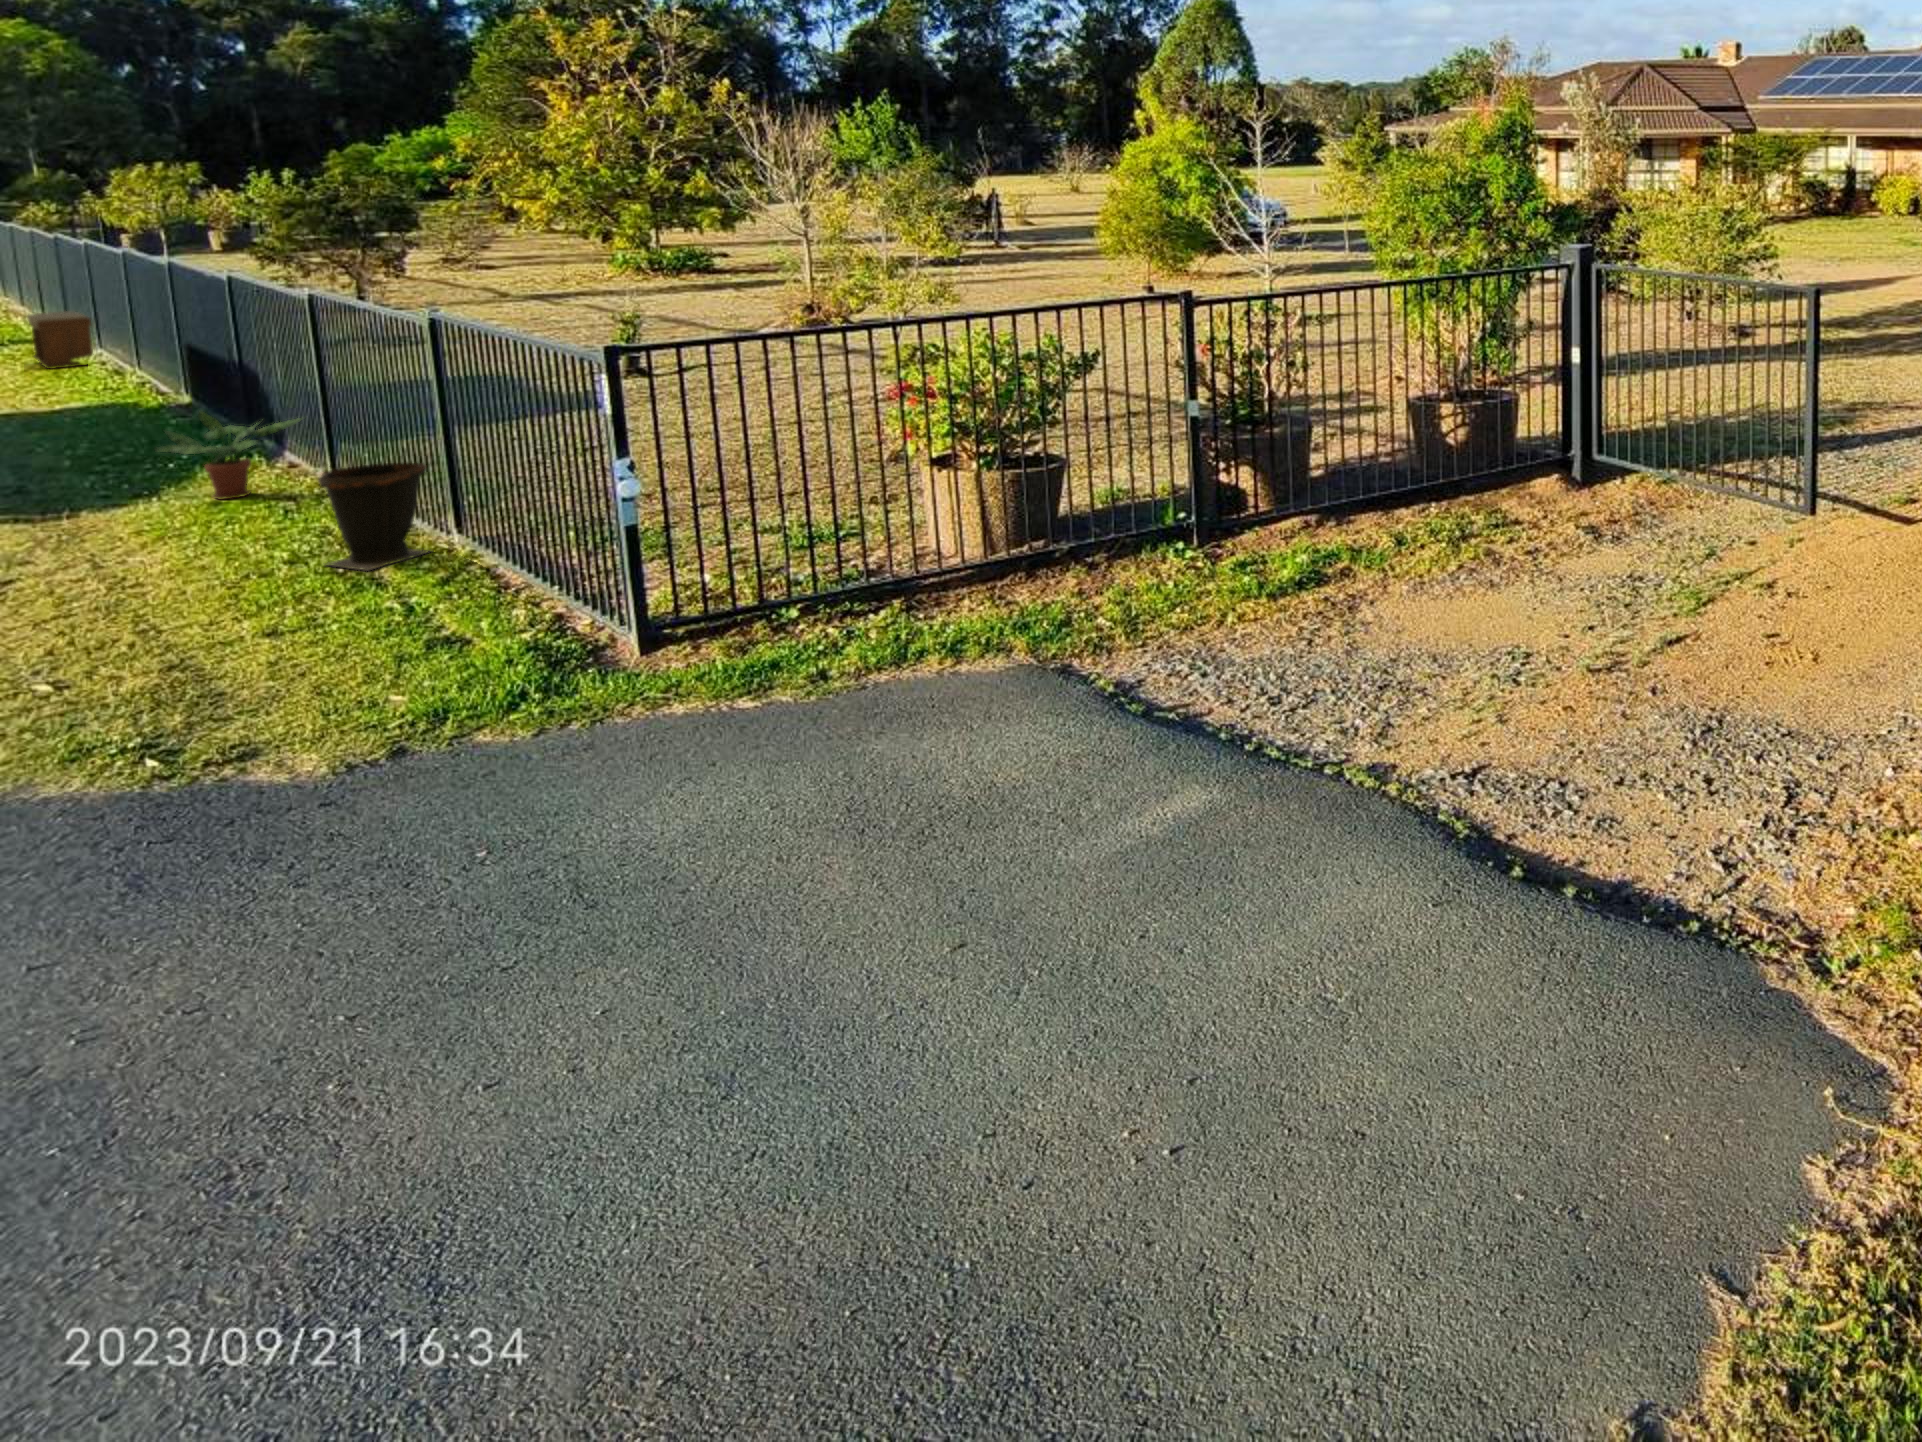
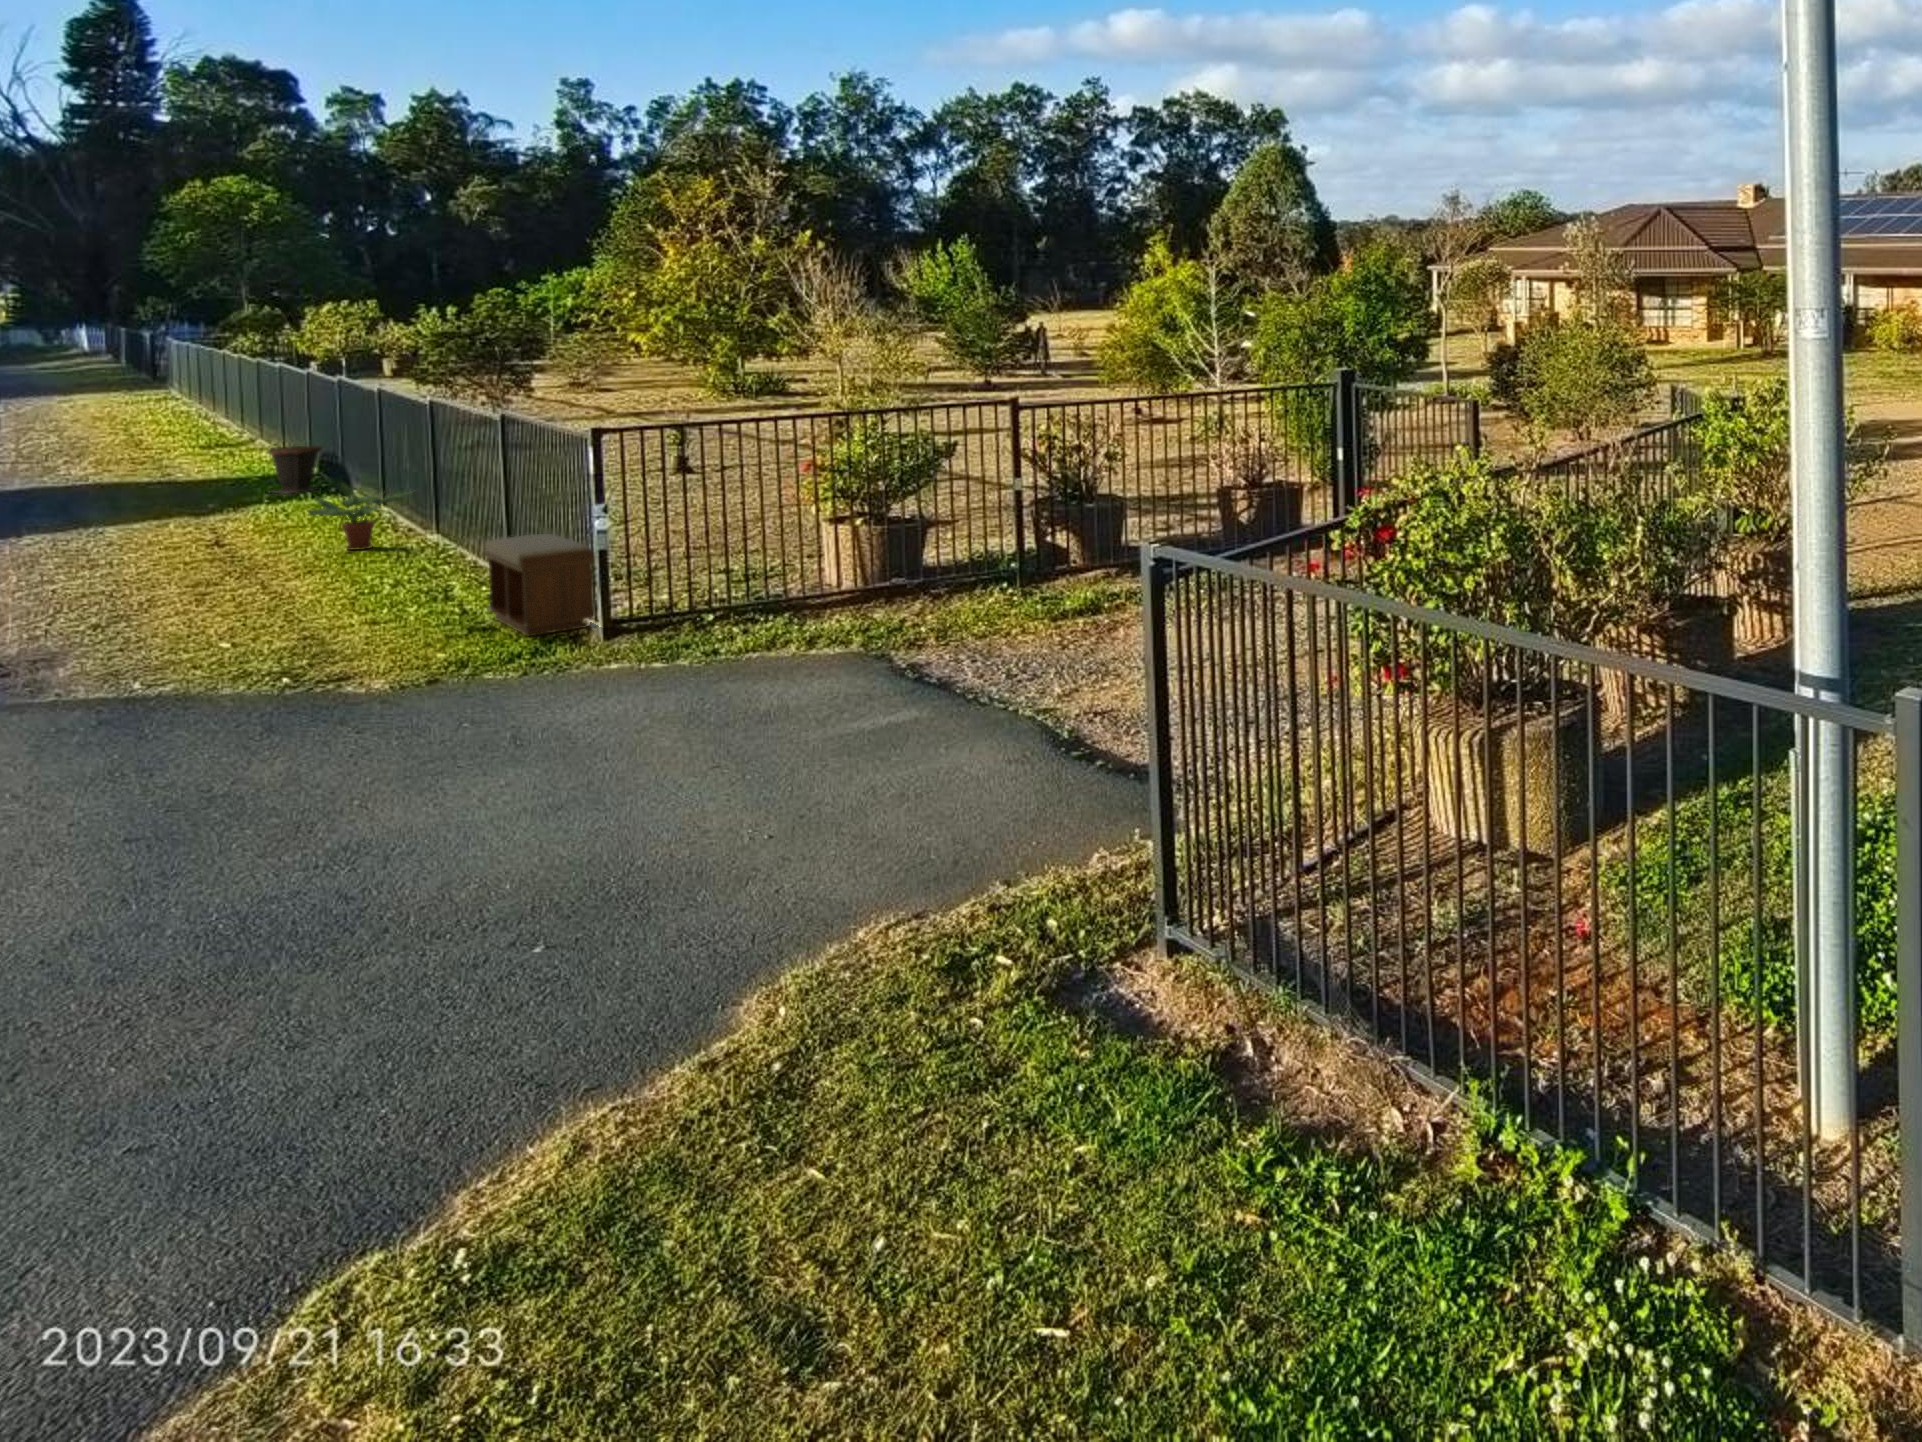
bench: present [28,311,93,369] -> present [485,534,594,636]
bucket: present [318,462,428,571] -> present [269,446,322,494]

